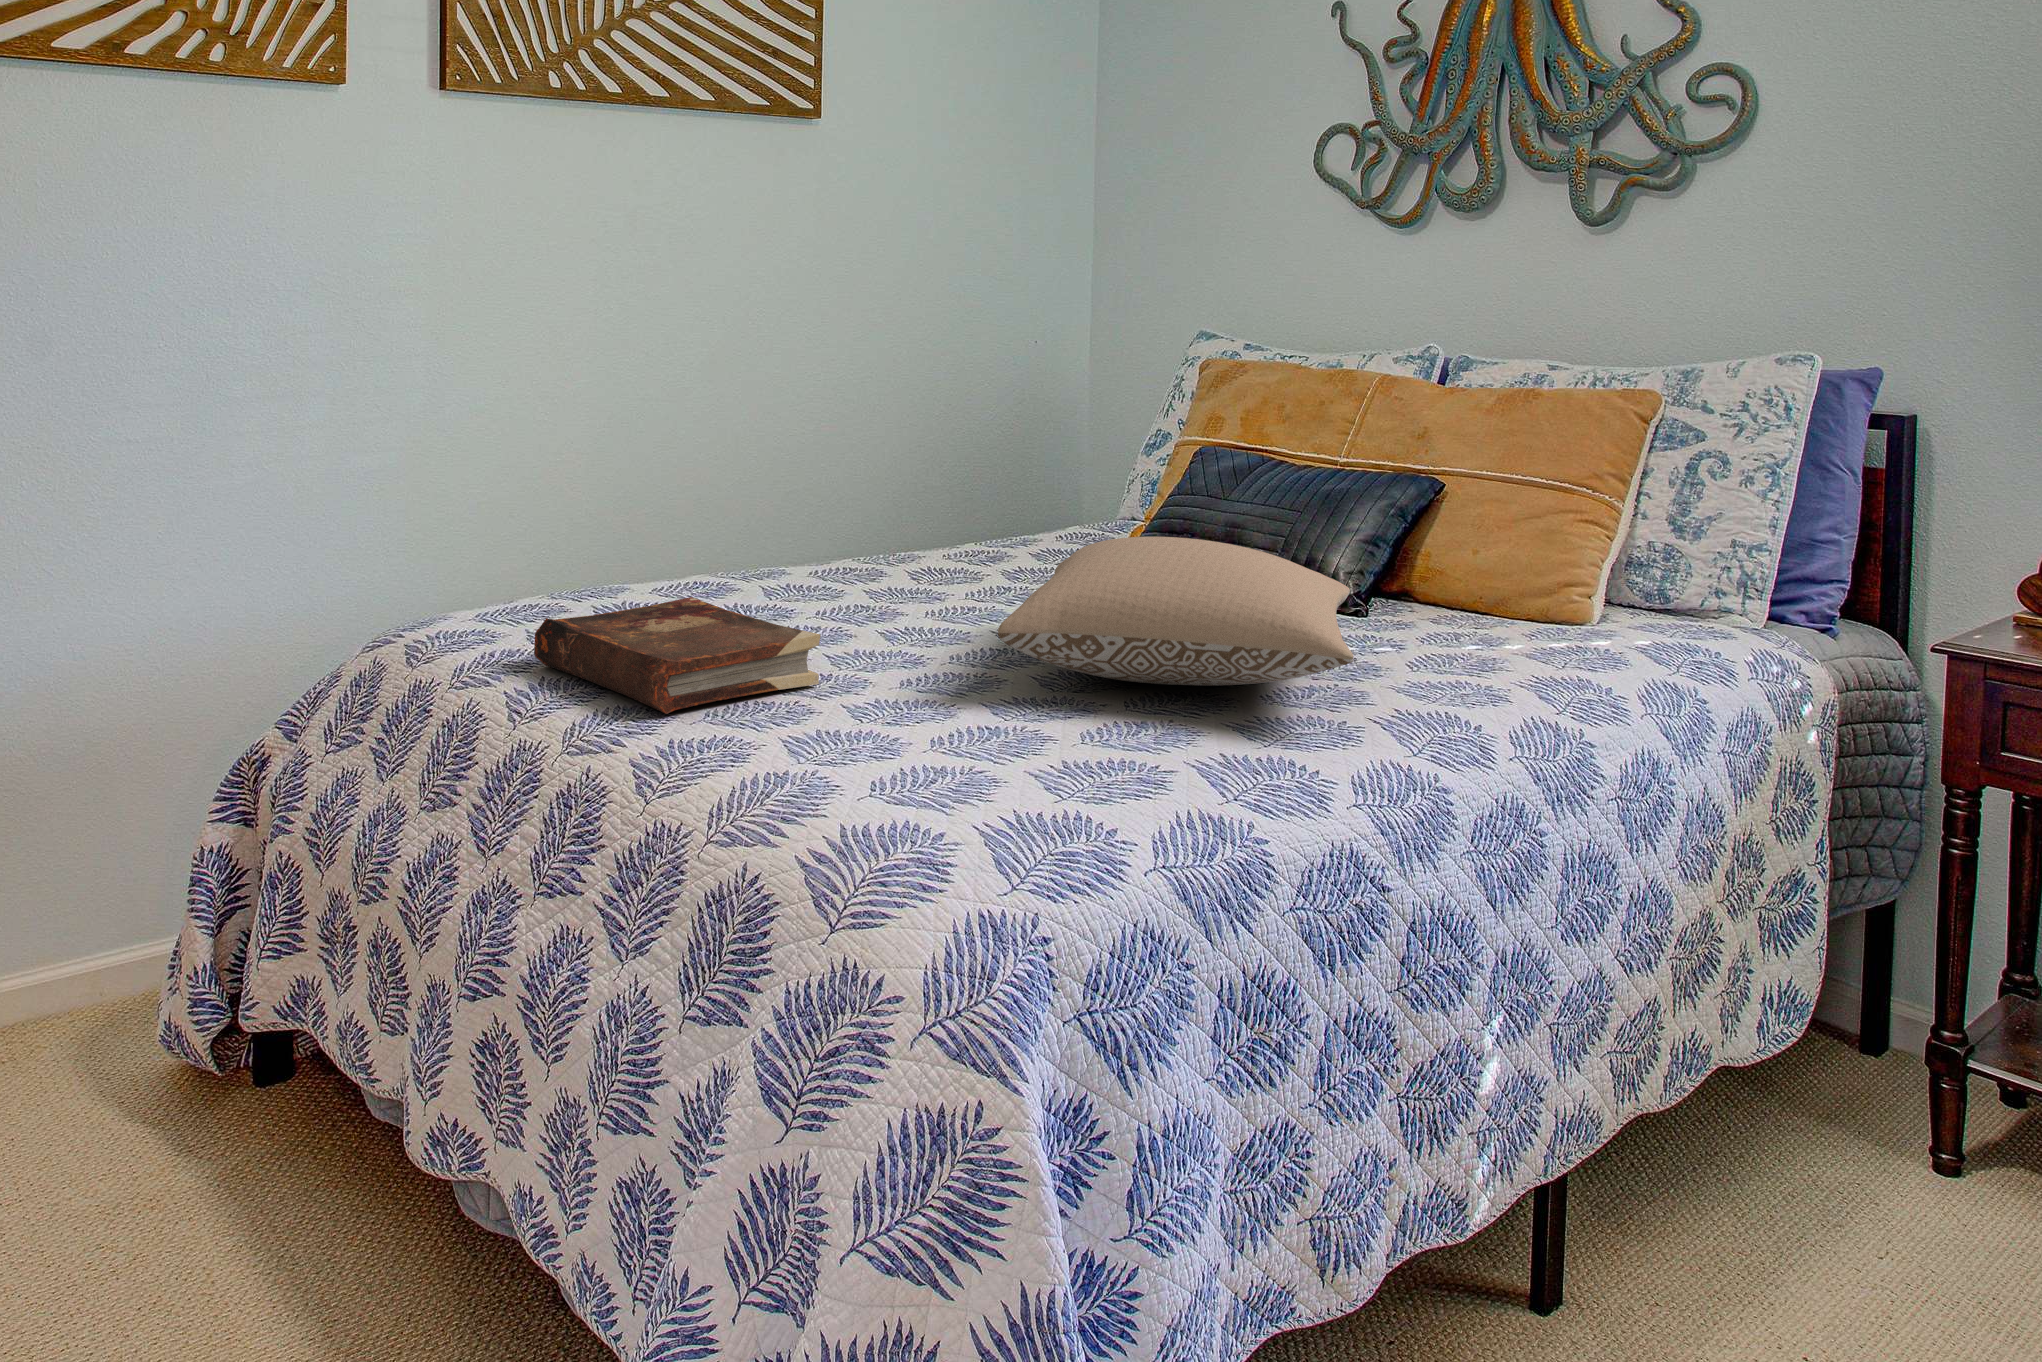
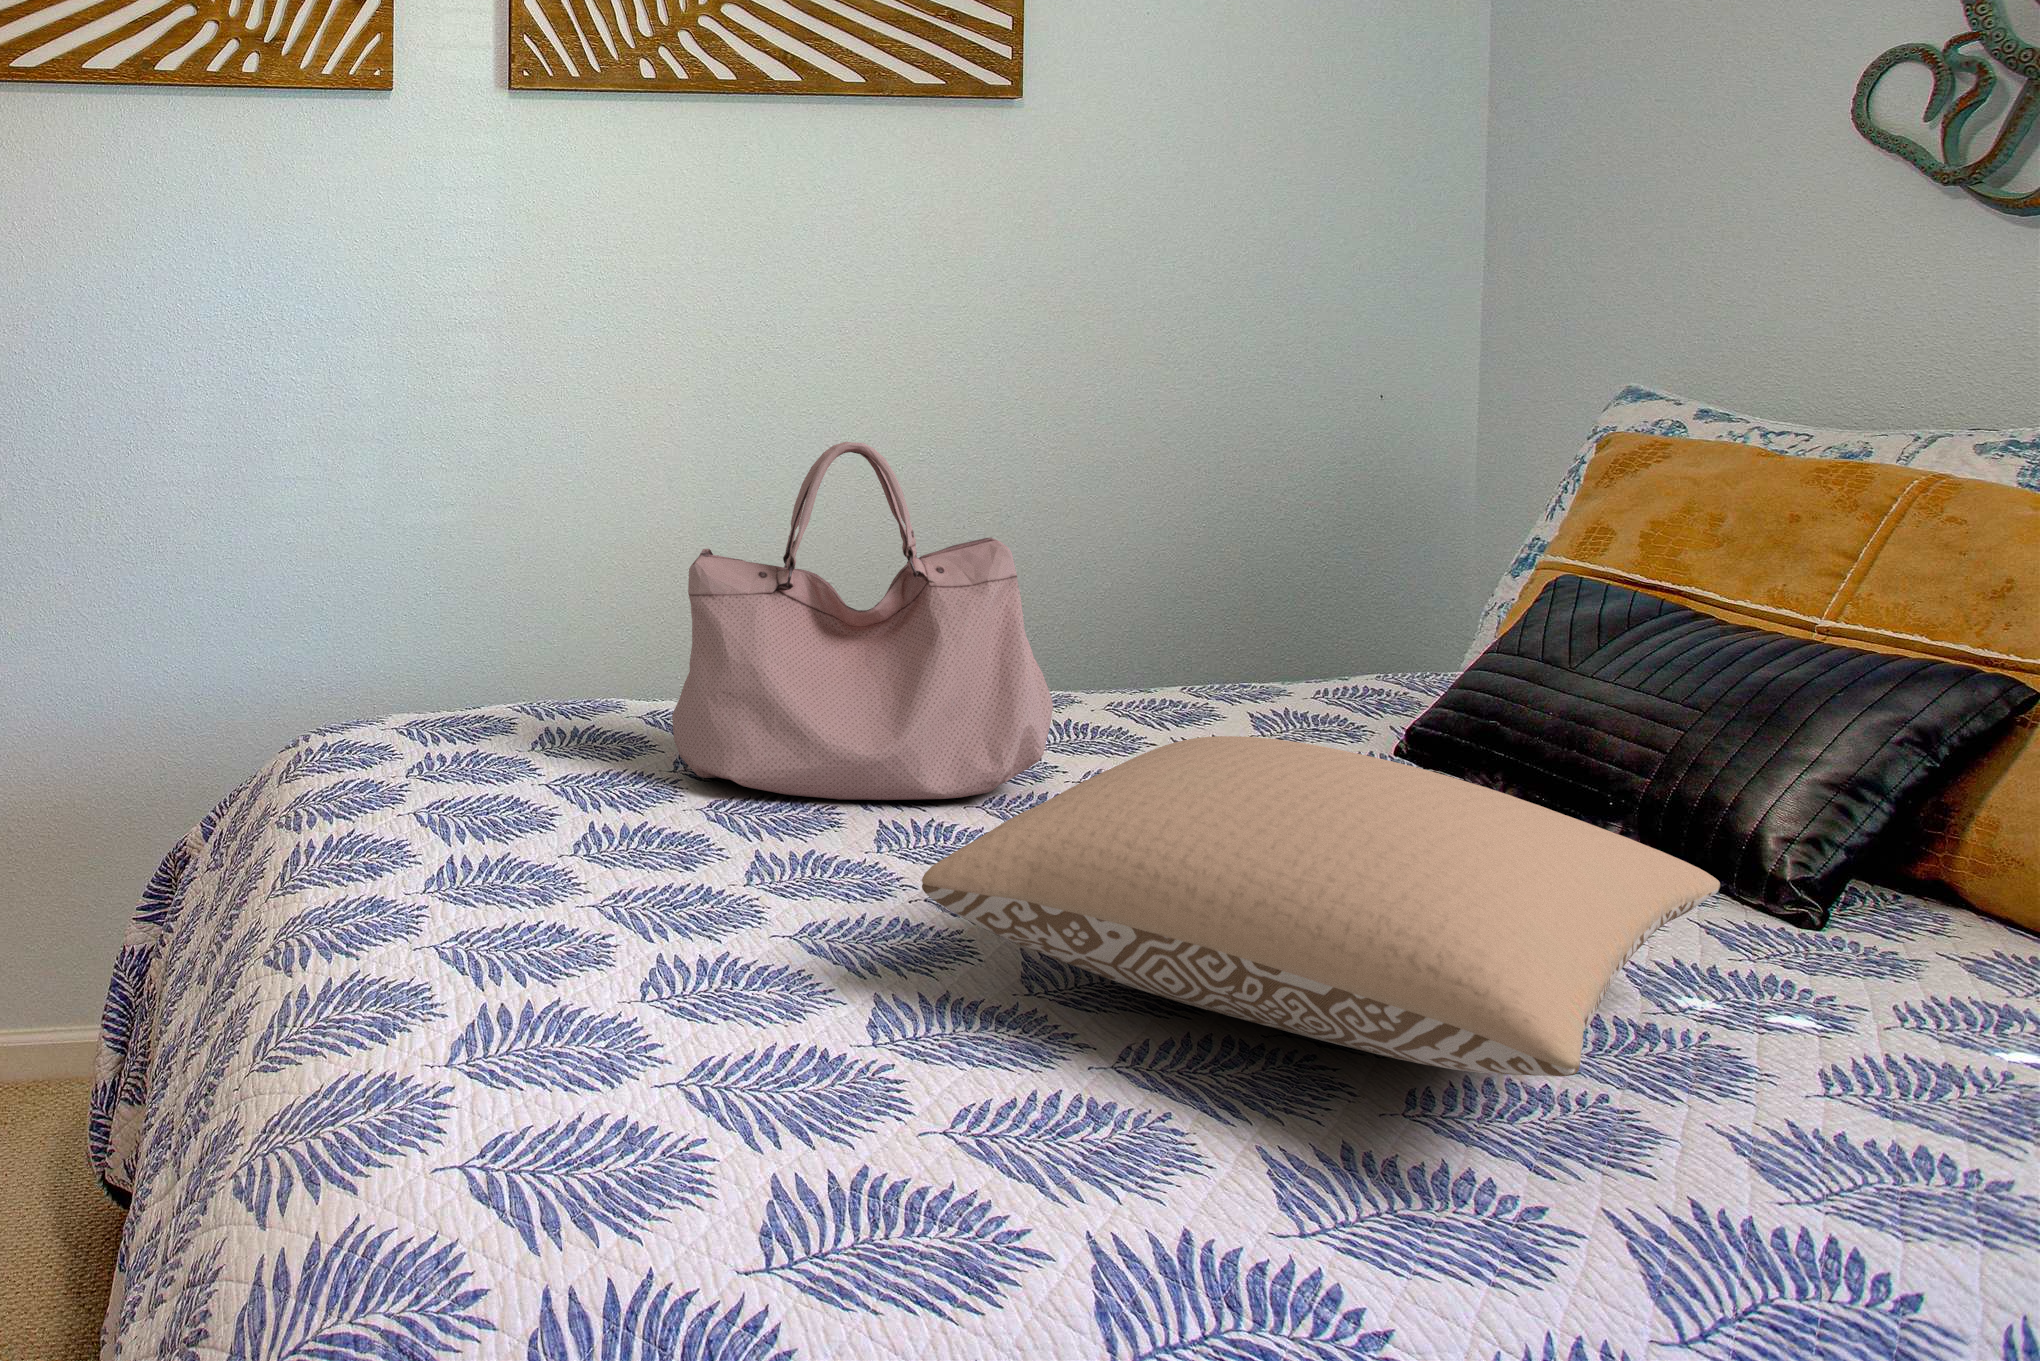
handbag: none [717,374,960,619] -> present [672,442,1053,800]
book: present [534,597,820,714] -> none [354,746,682,930]

